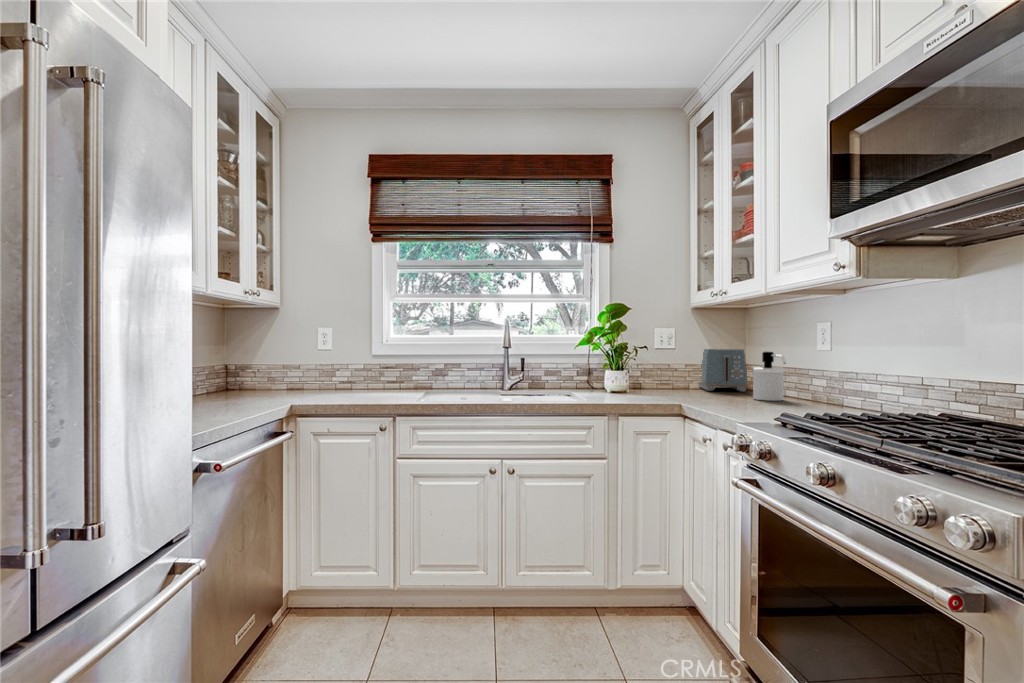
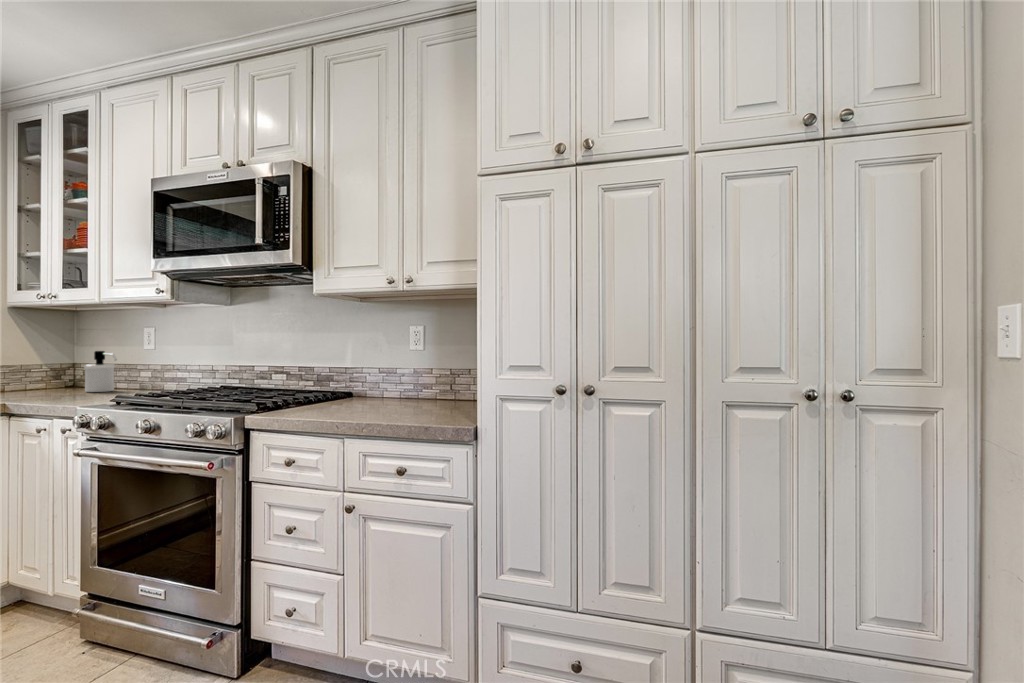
toaster: present [698,349,747,392] -> none [17,349,77,390]

